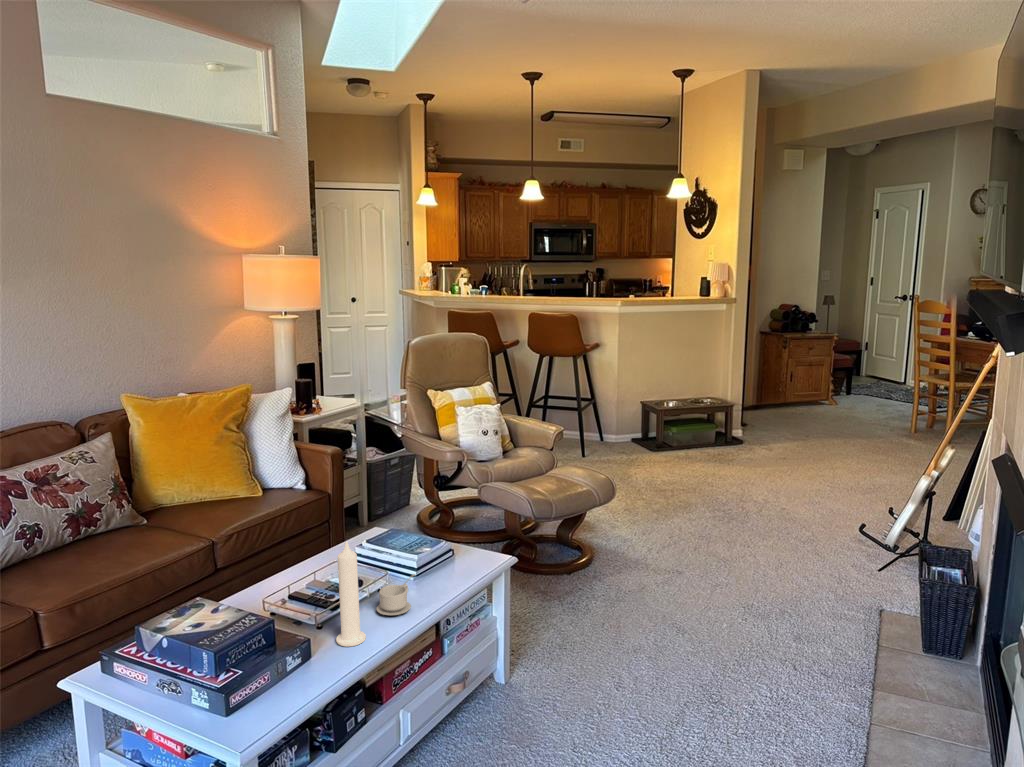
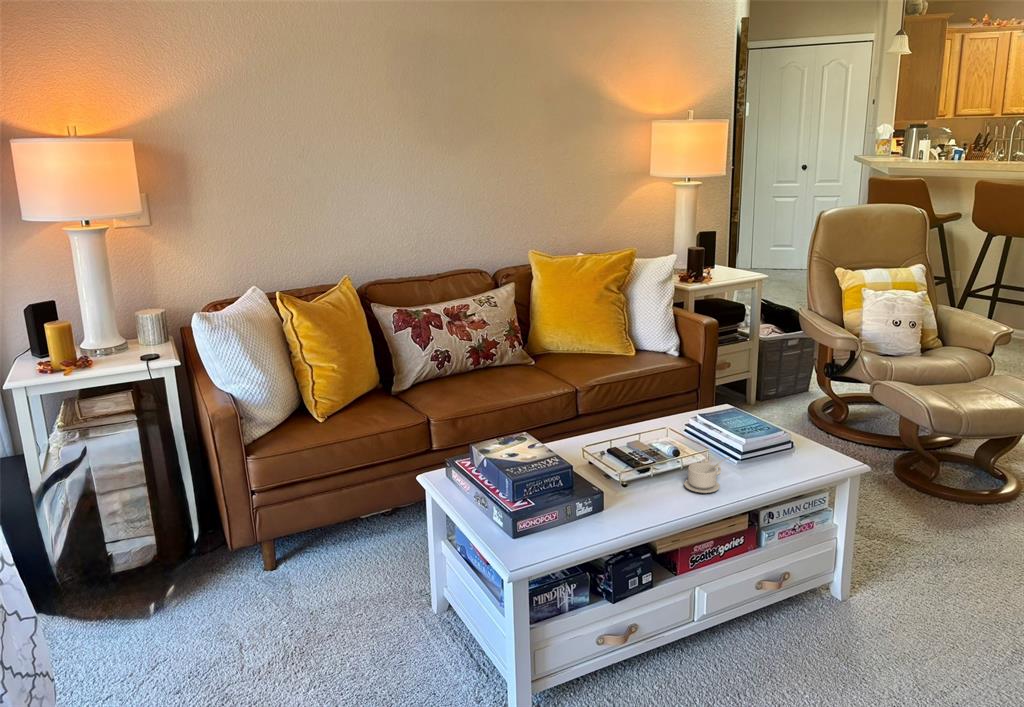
candle: present [336,542,366,647] -> none [633,410,662,510]

